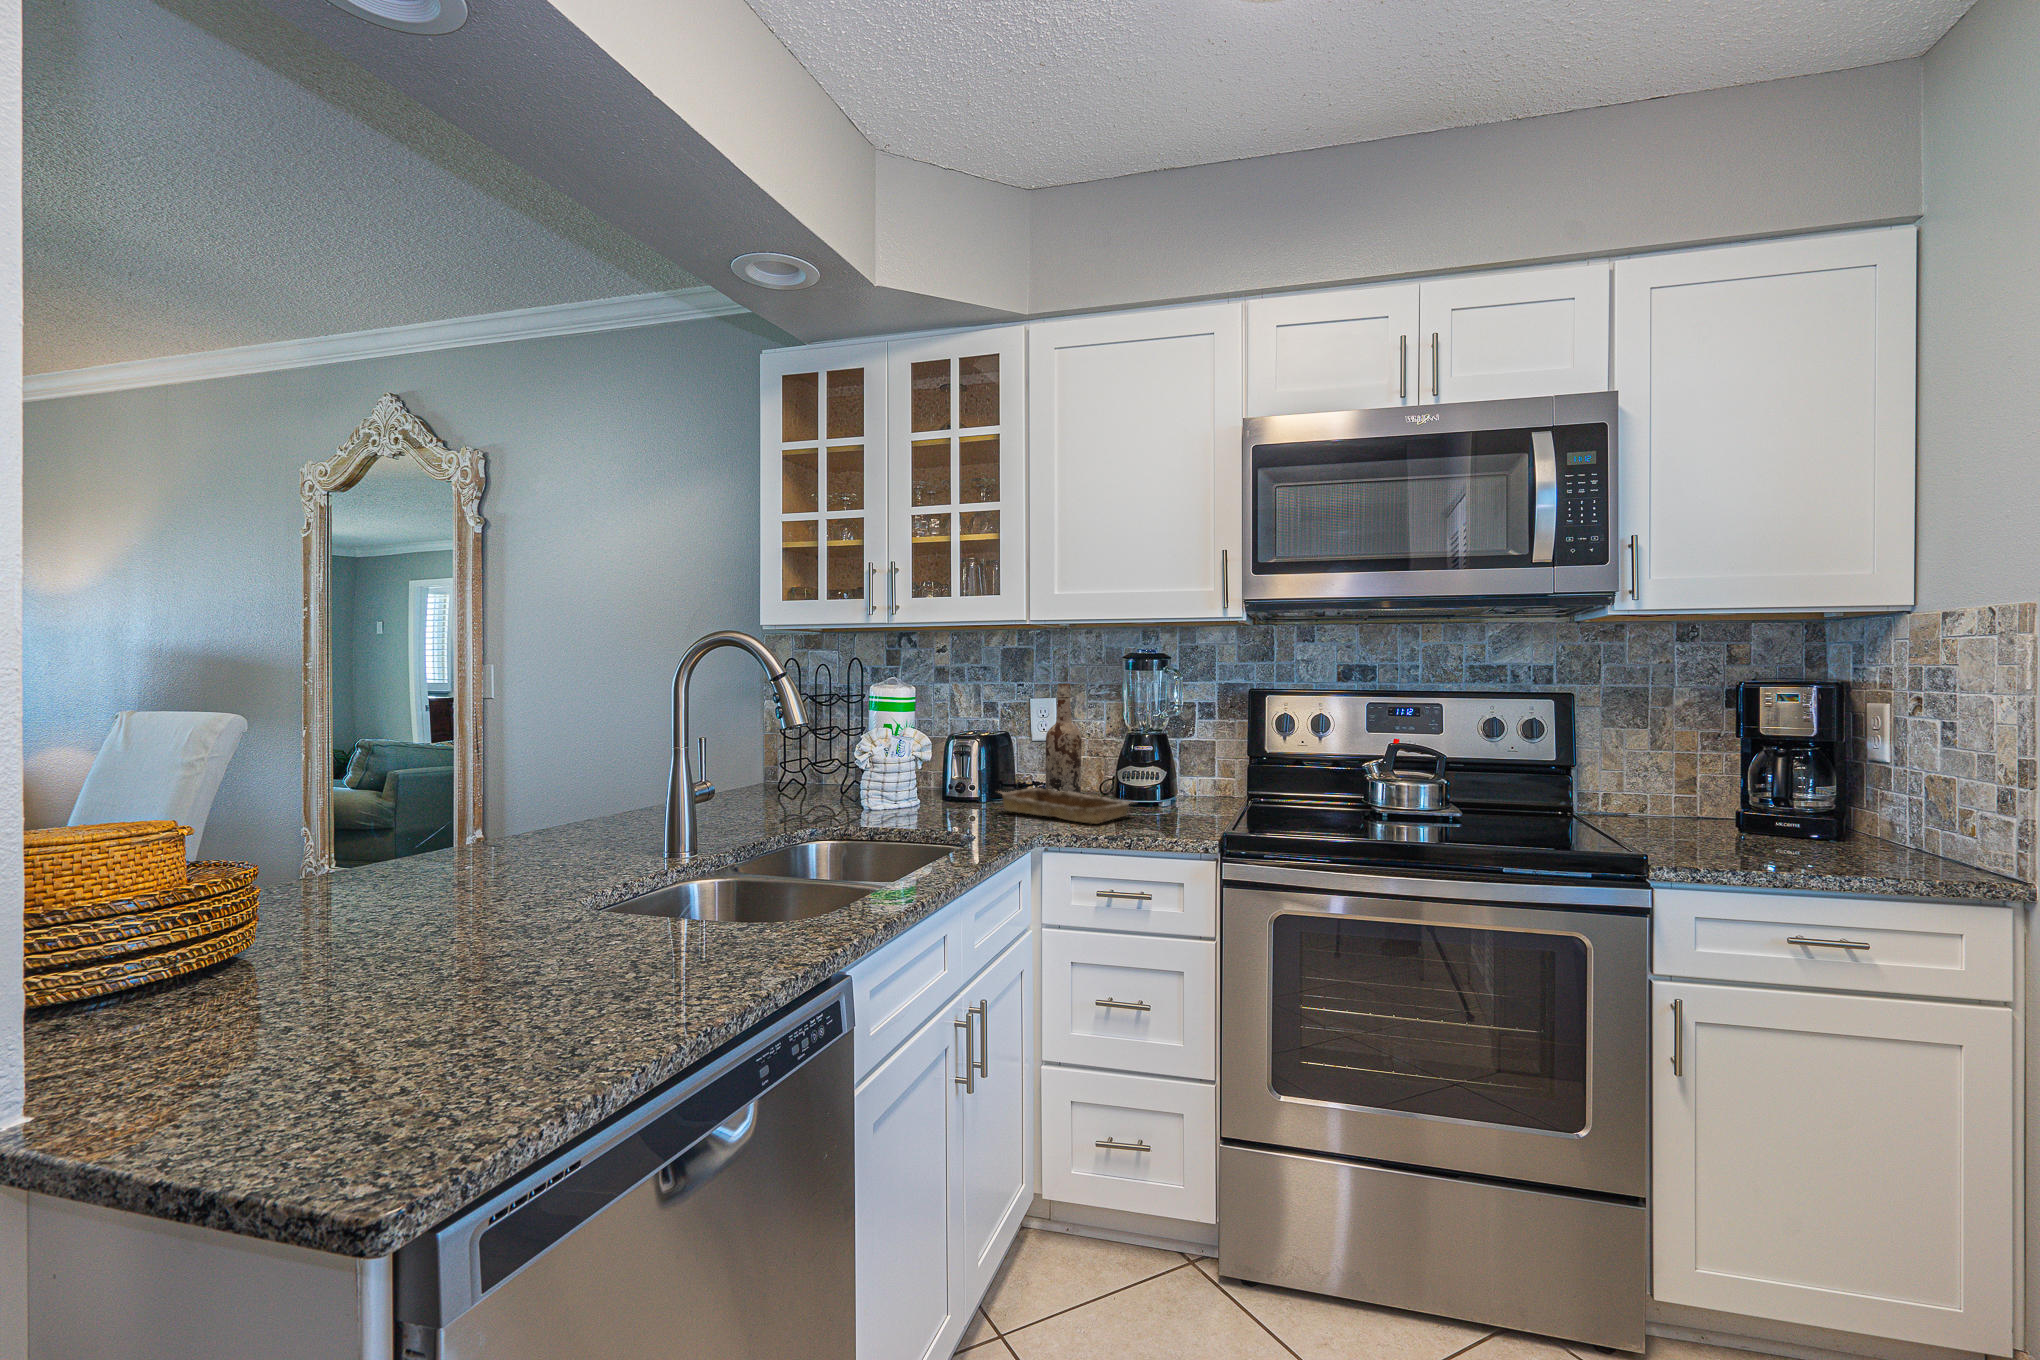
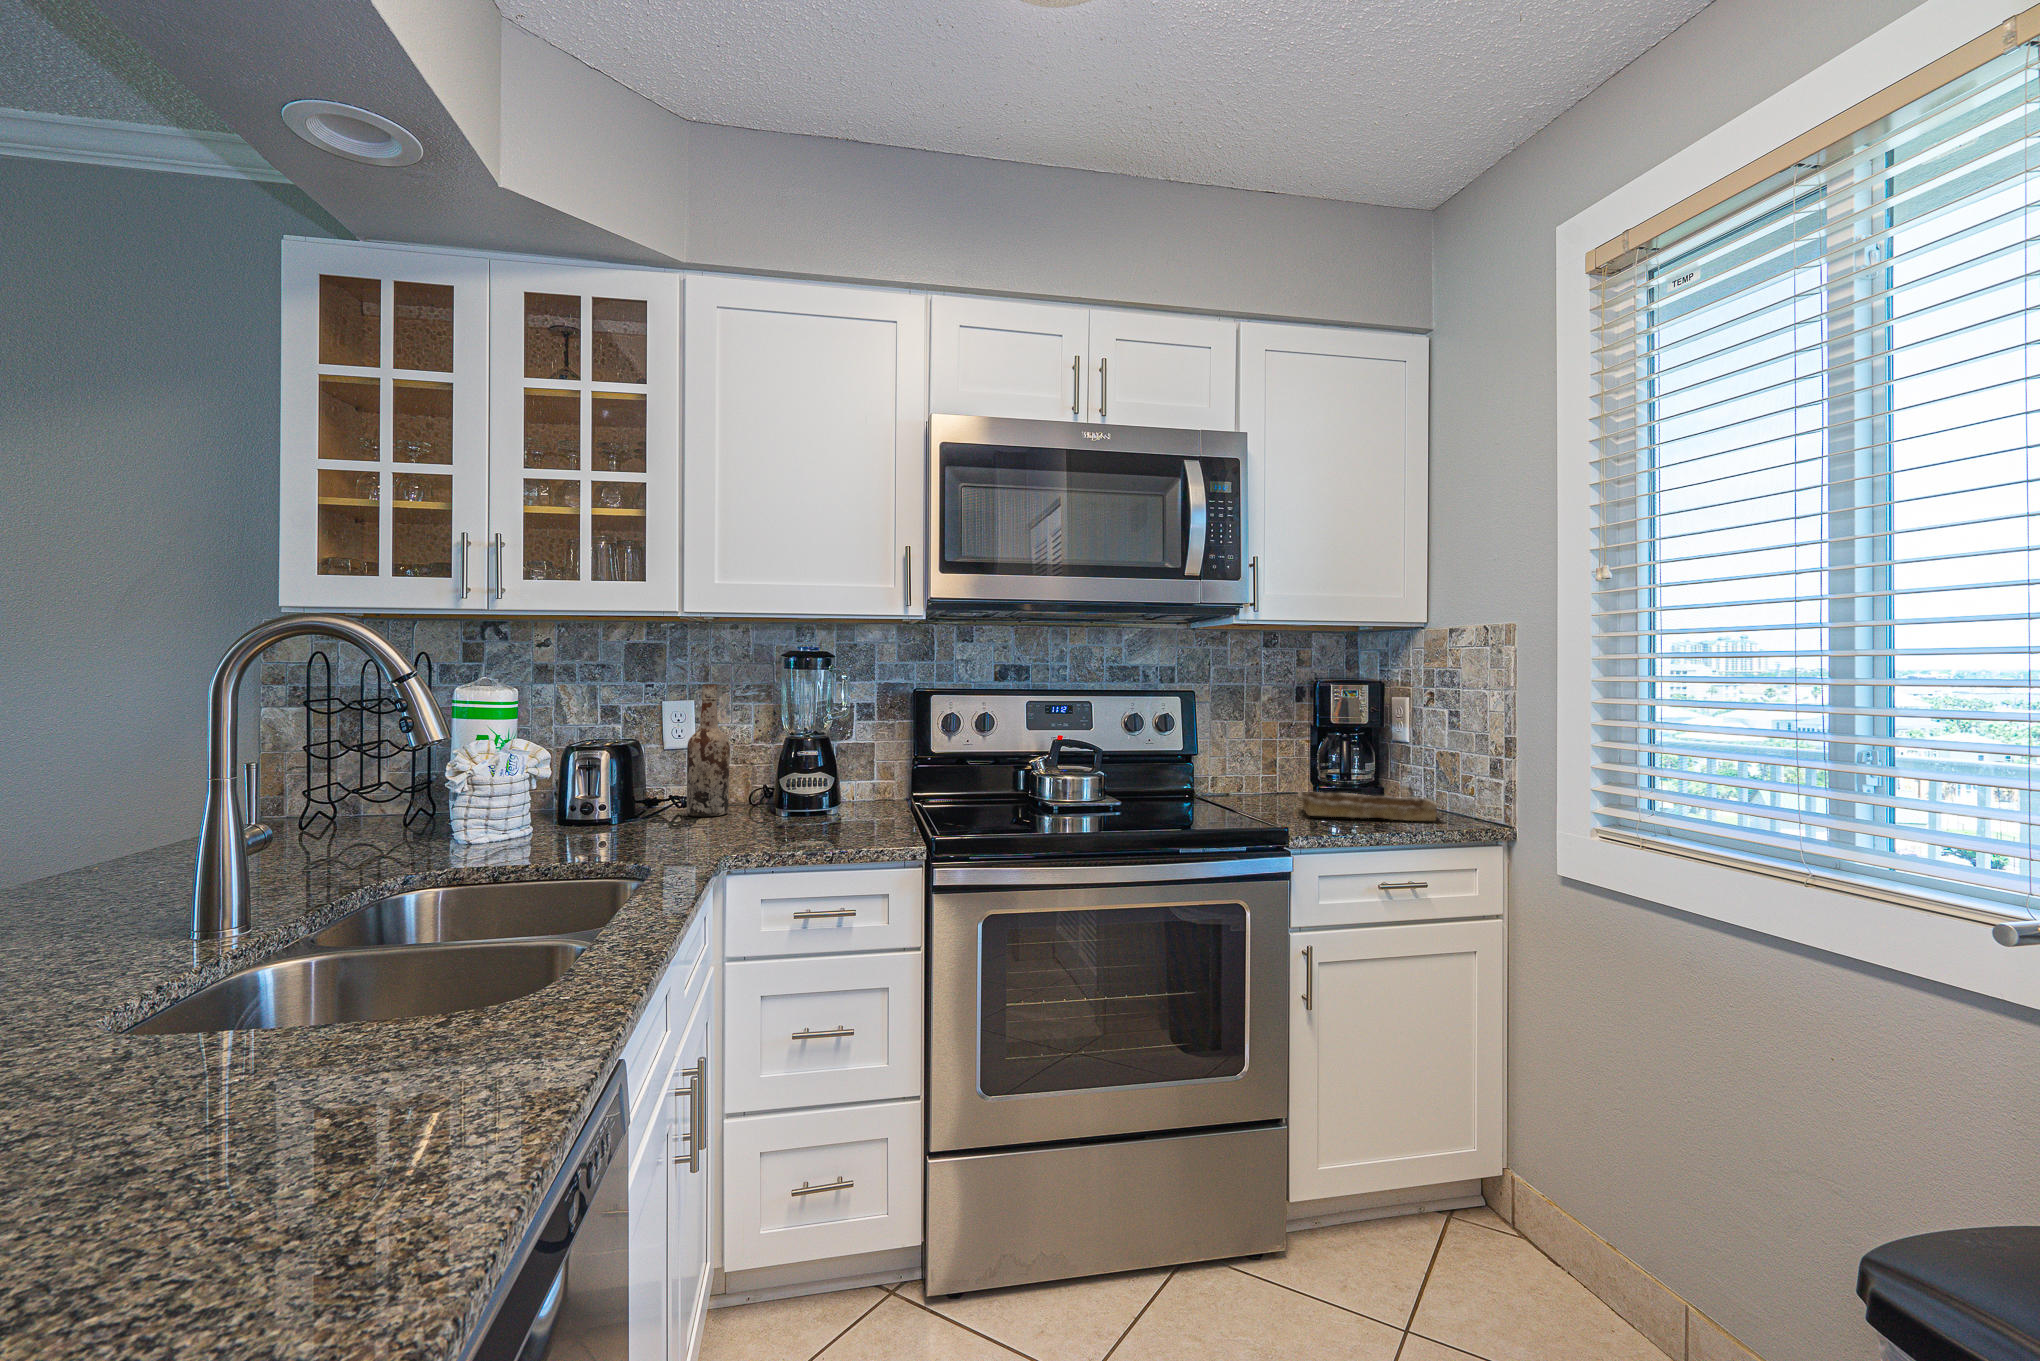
tray: present [1001,788,1131,824] -> present [1298,791,1438,821]

